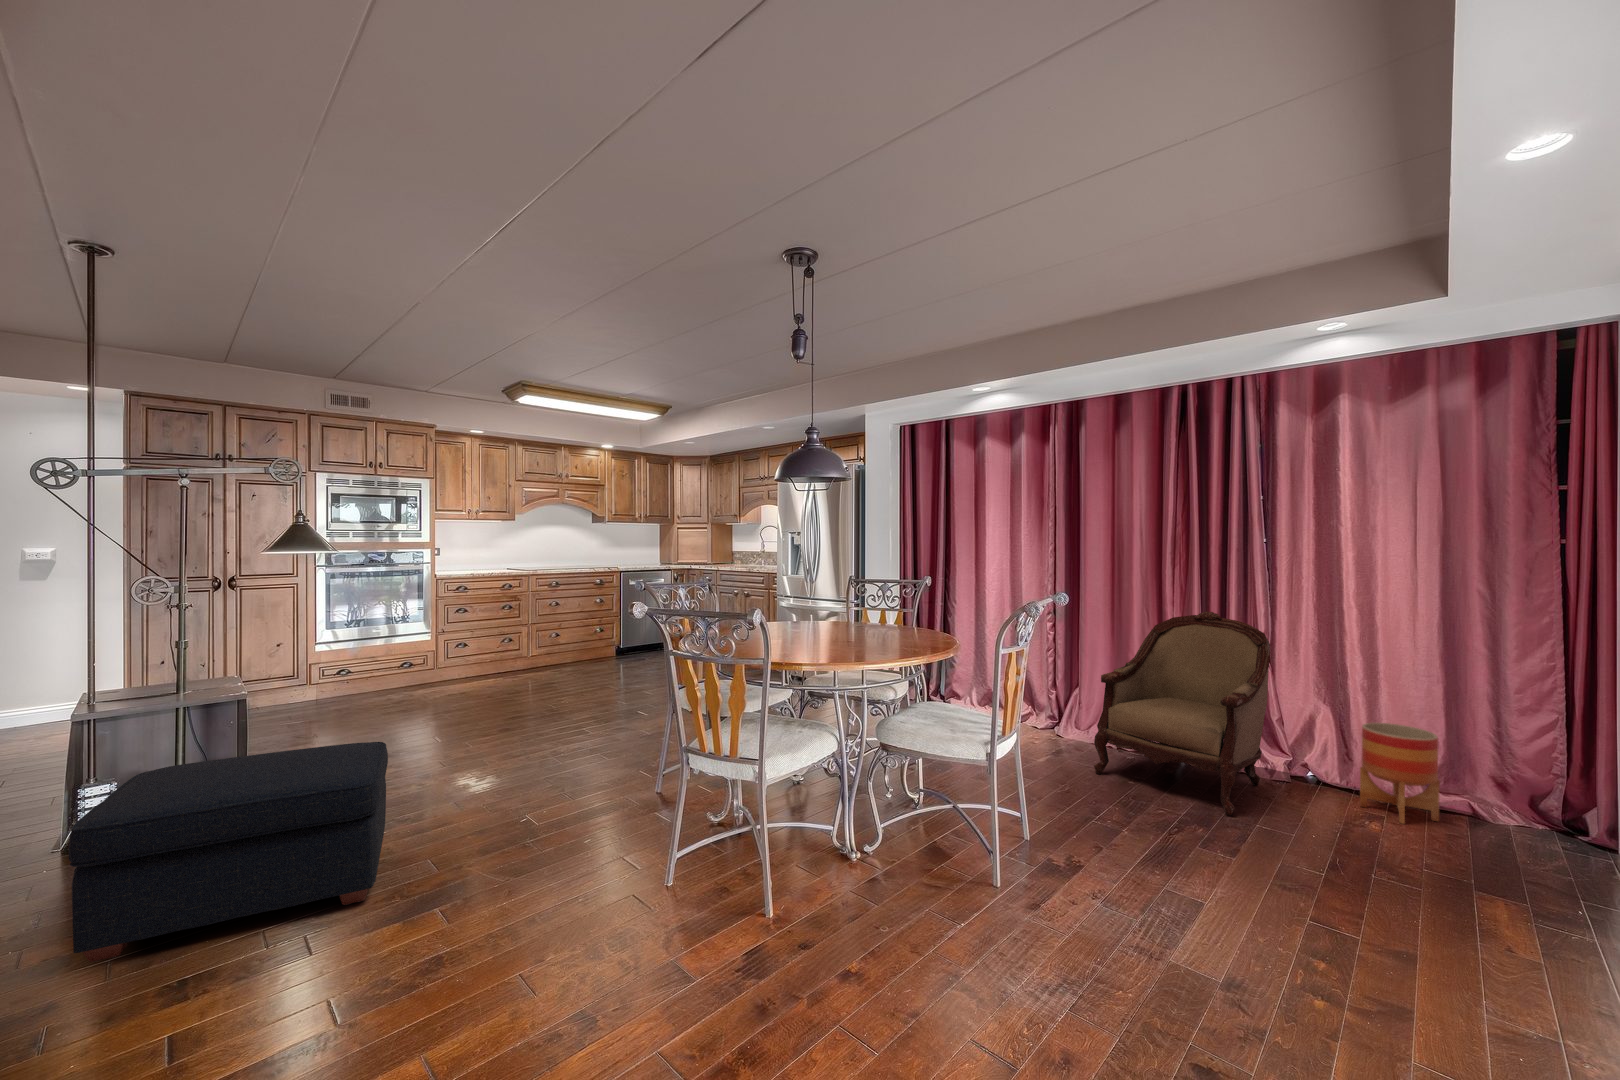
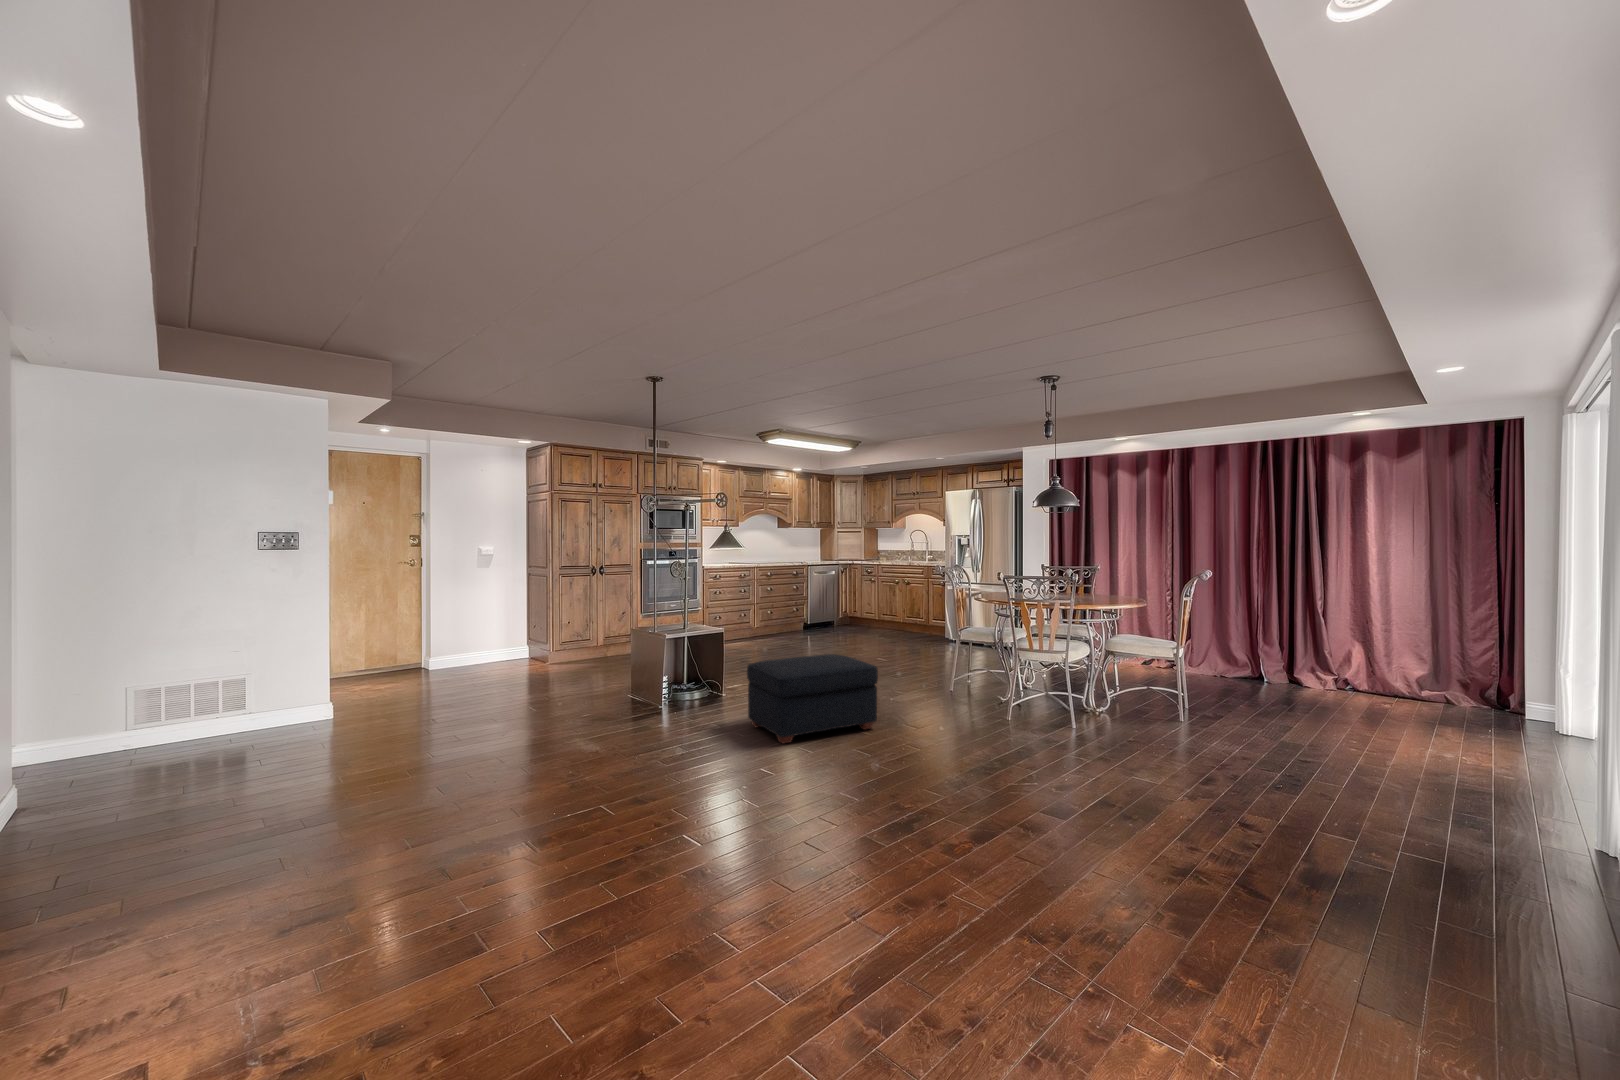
armchair: present [1094,612,1270,816] -> none [1213,586,1325,703]
planter: present [1360,723,1440,824] -> none [1381,651,1427,706]

